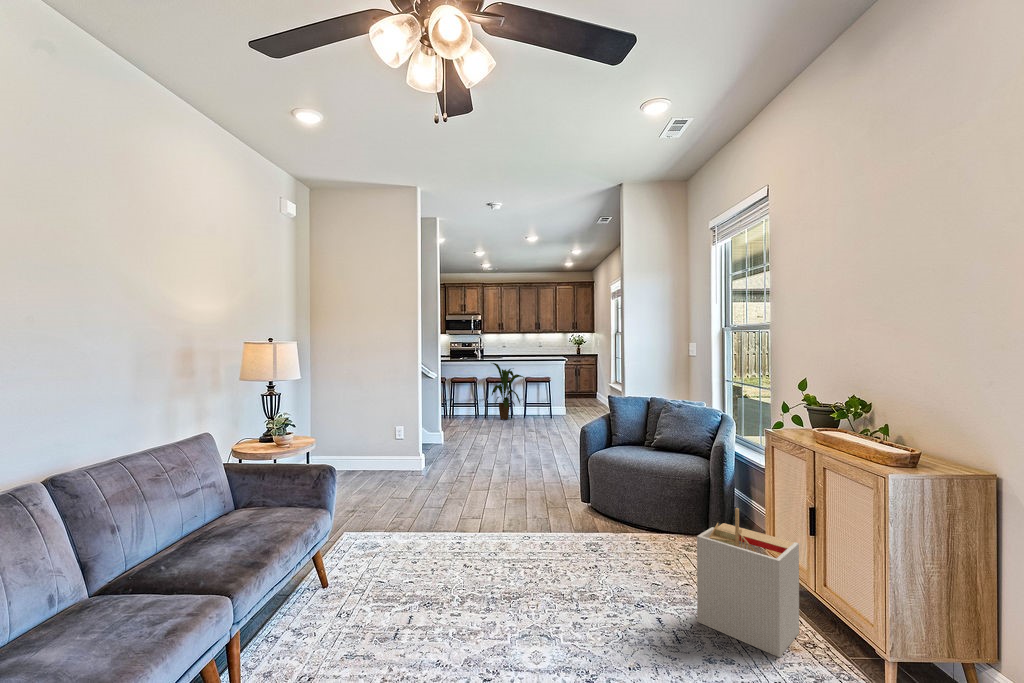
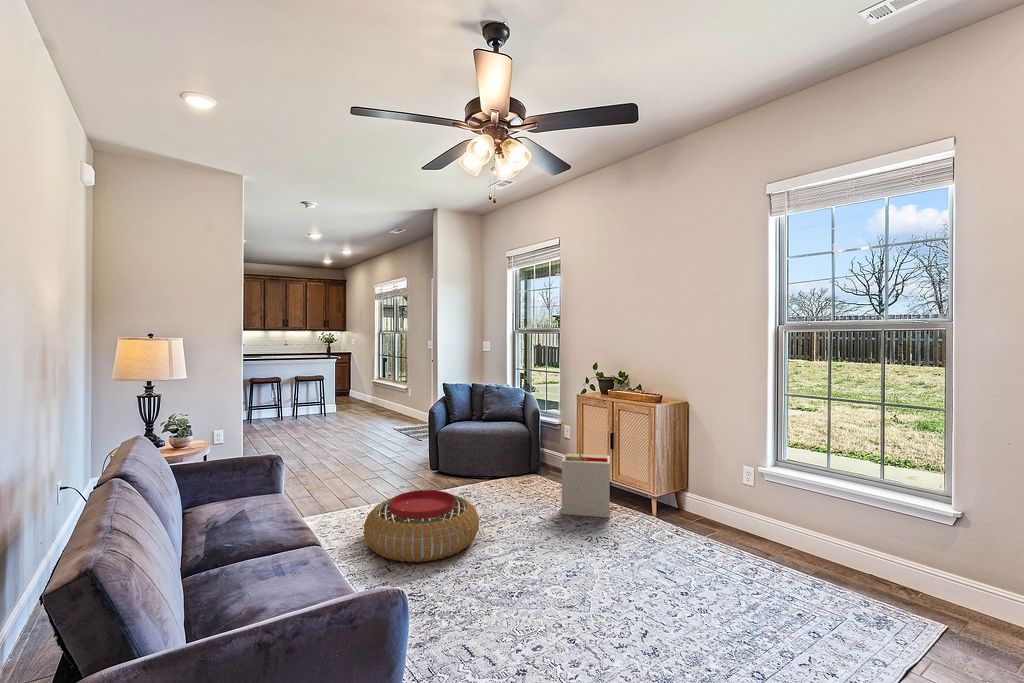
house plant: present [492,363,524,420] -> none [257,362,298,420]
pouf: none [396,535,547,642] -> present [364,490,479,562]

